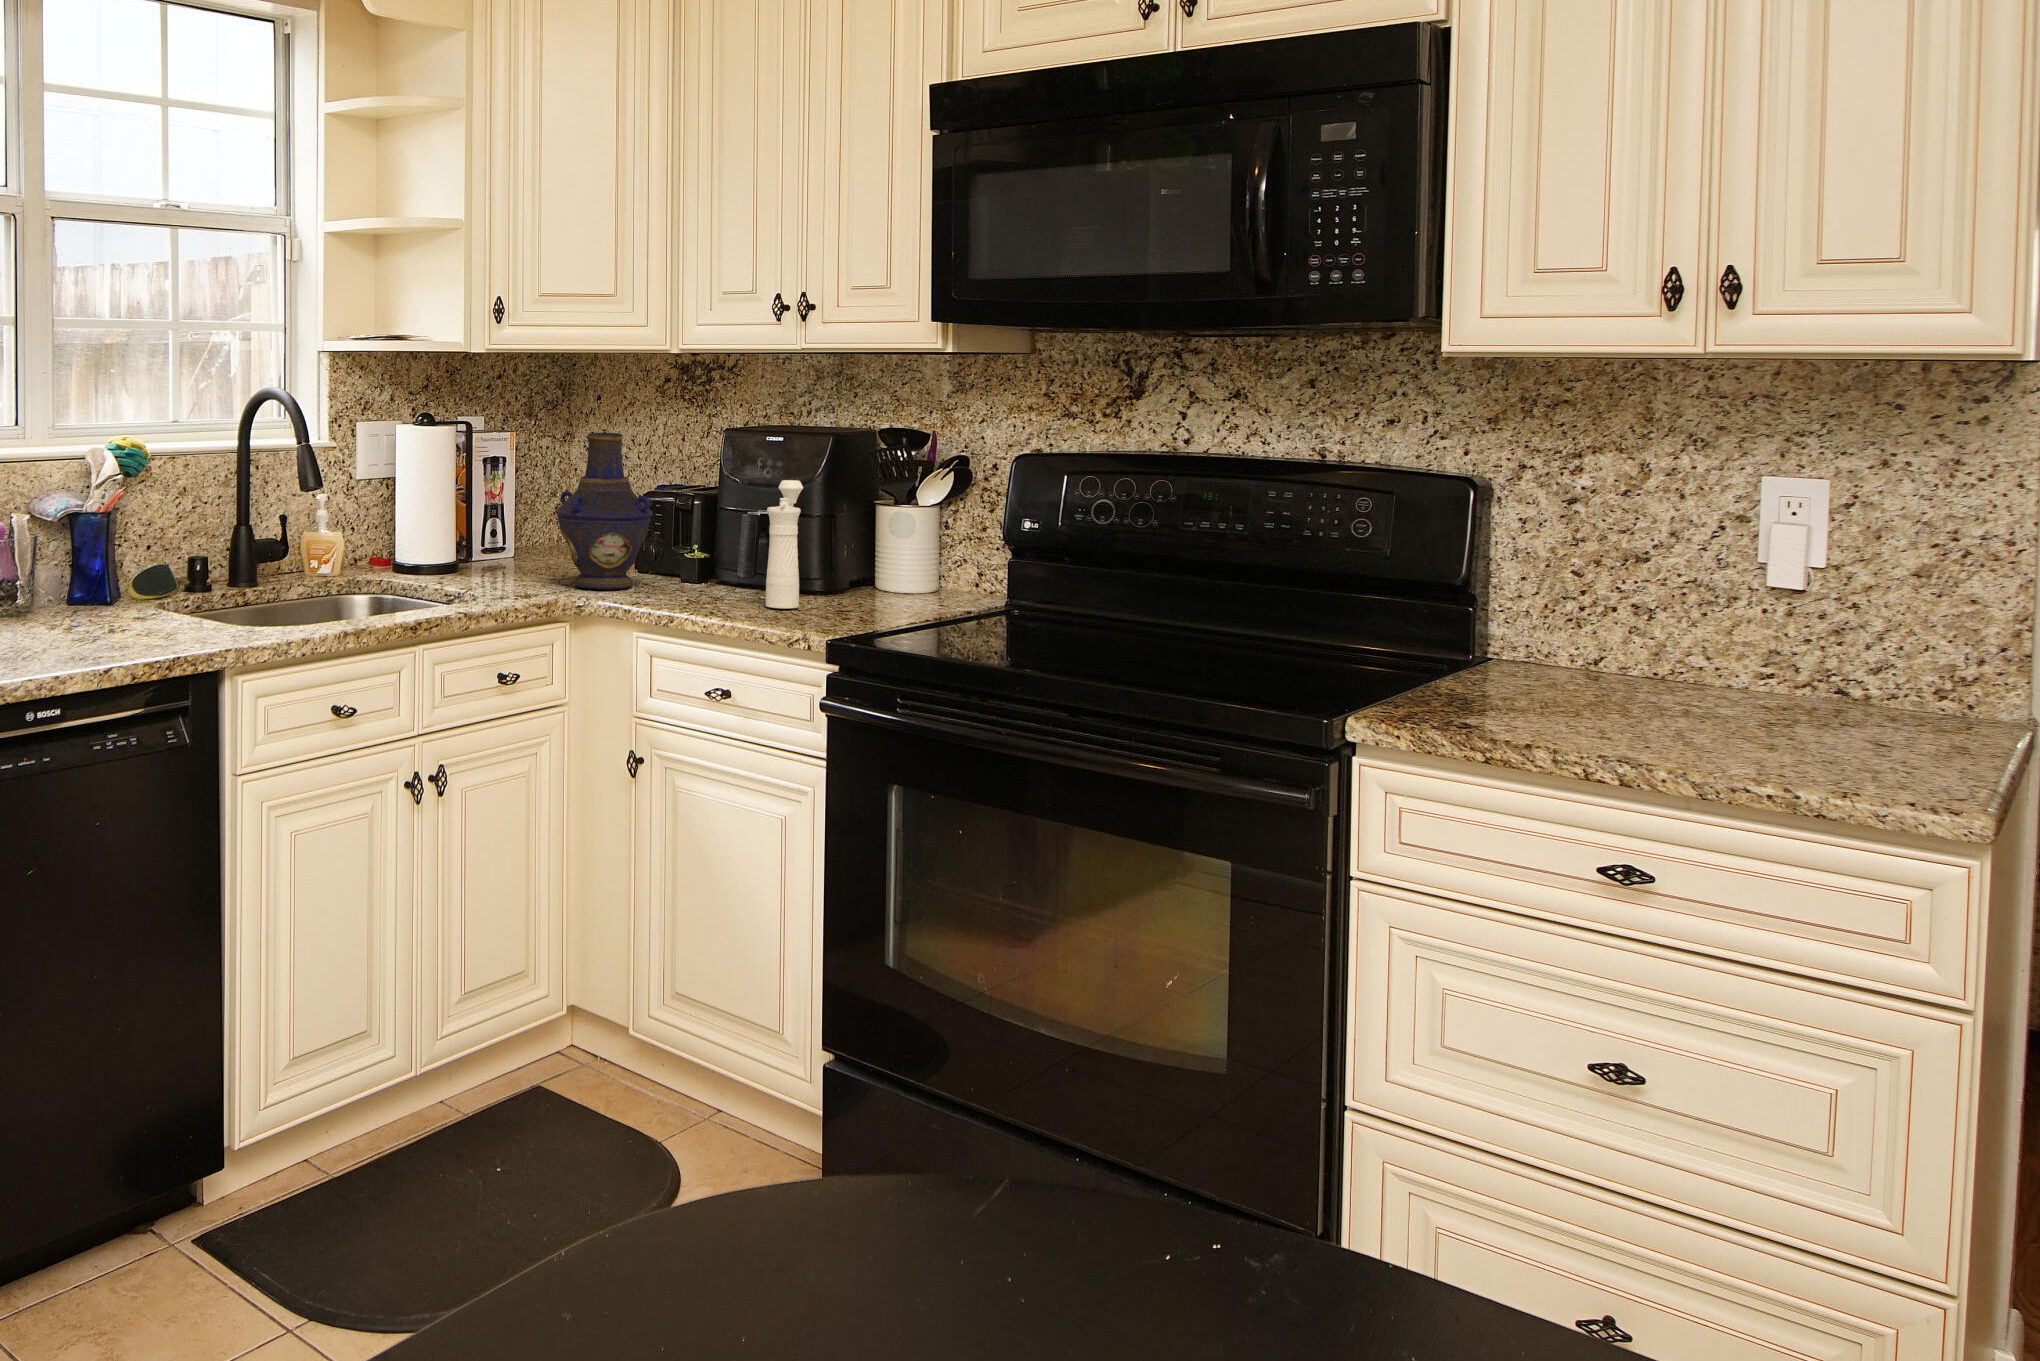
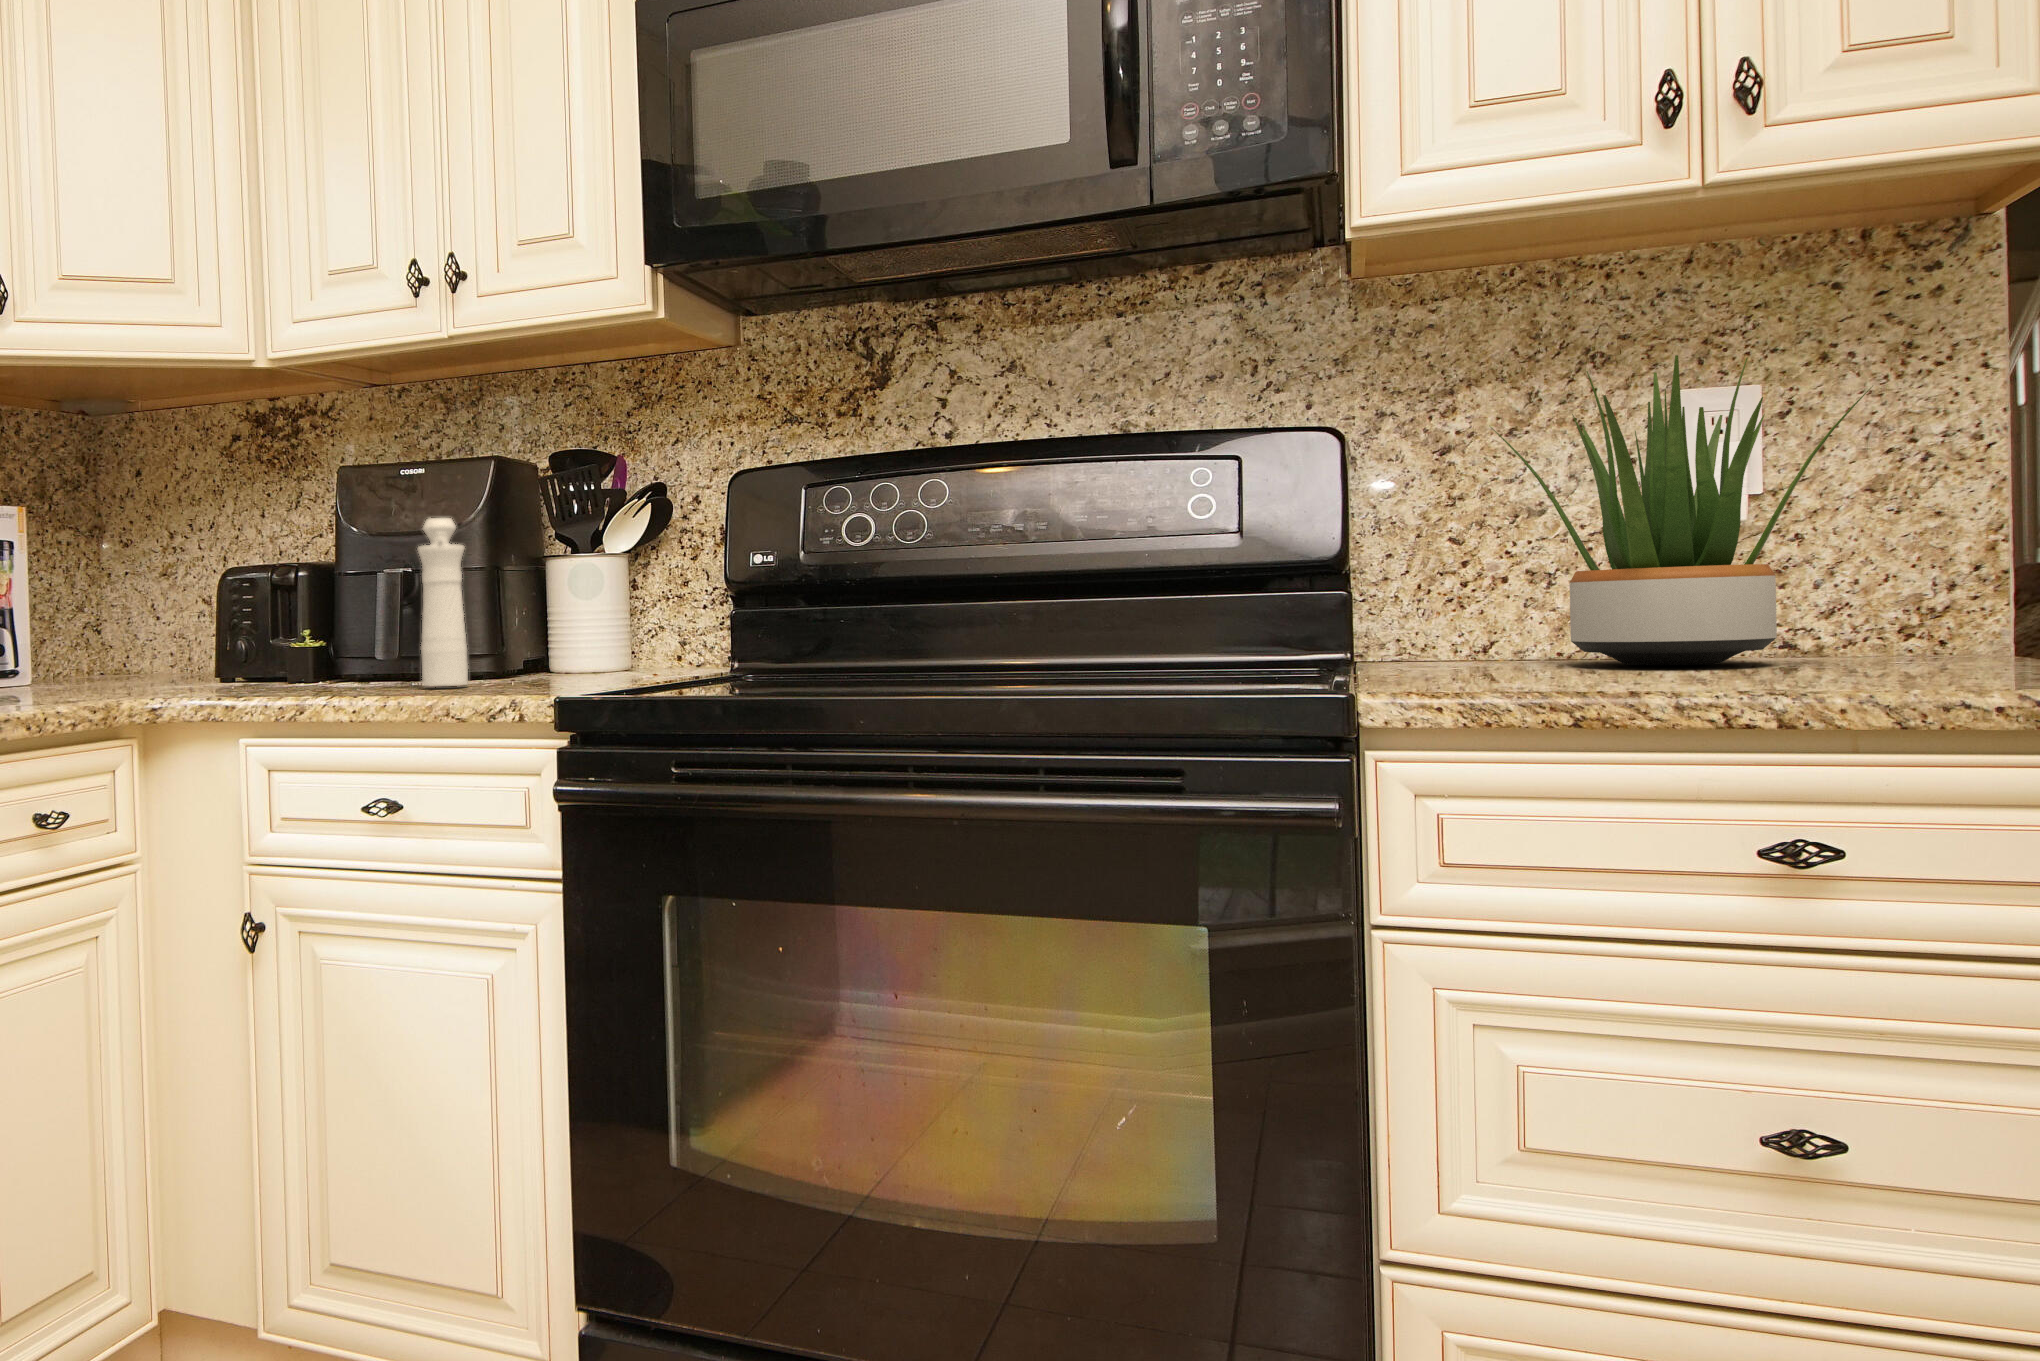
vase: present [555,433,653,590] -> none [97,468,241,692]
potted plant: none [1575,471,1832,710] -> present [1492,355,1873,665]

